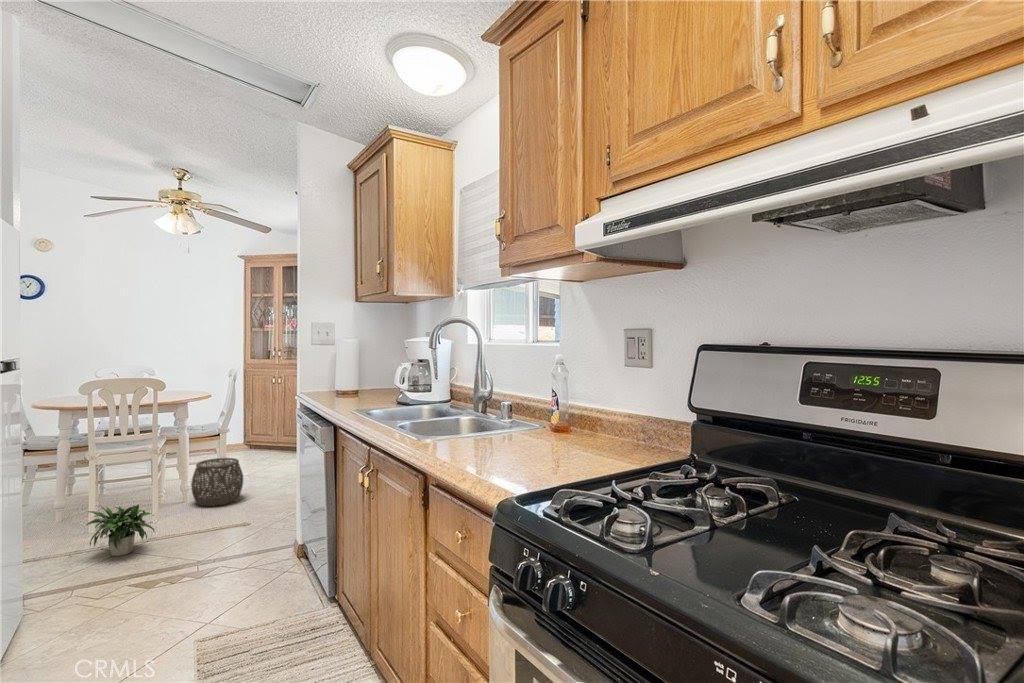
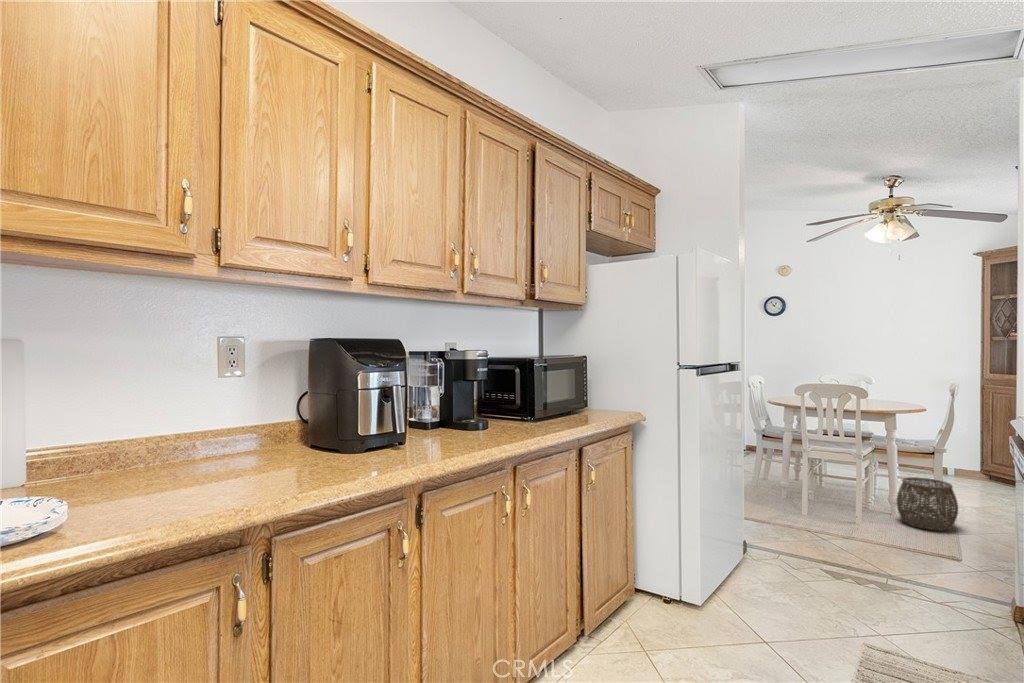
potted plant: present [69,505,154,556] -> none [782,493,851,543]

